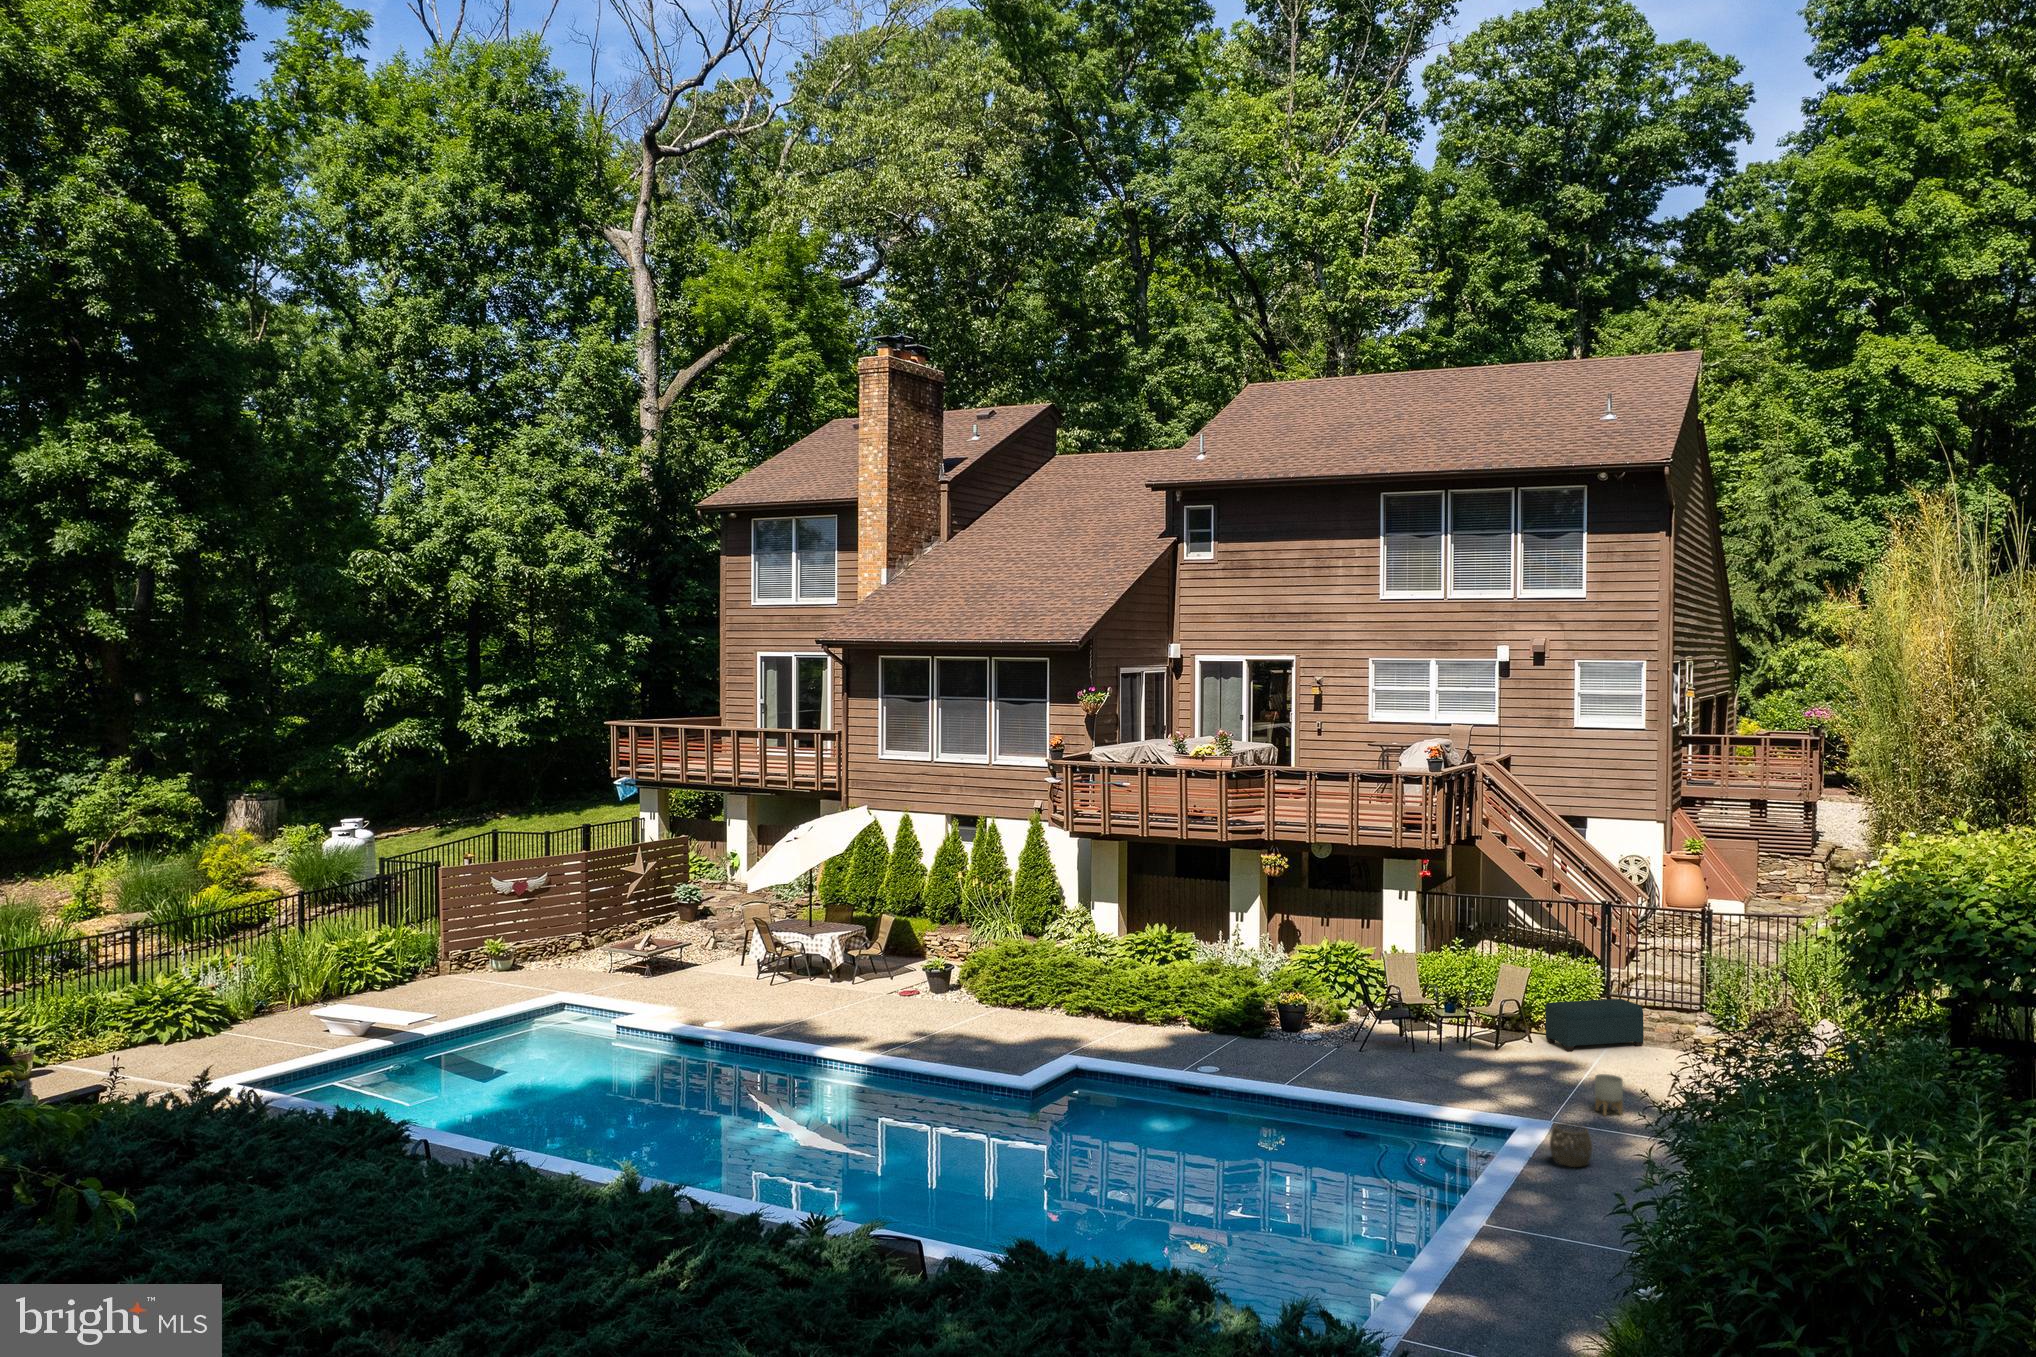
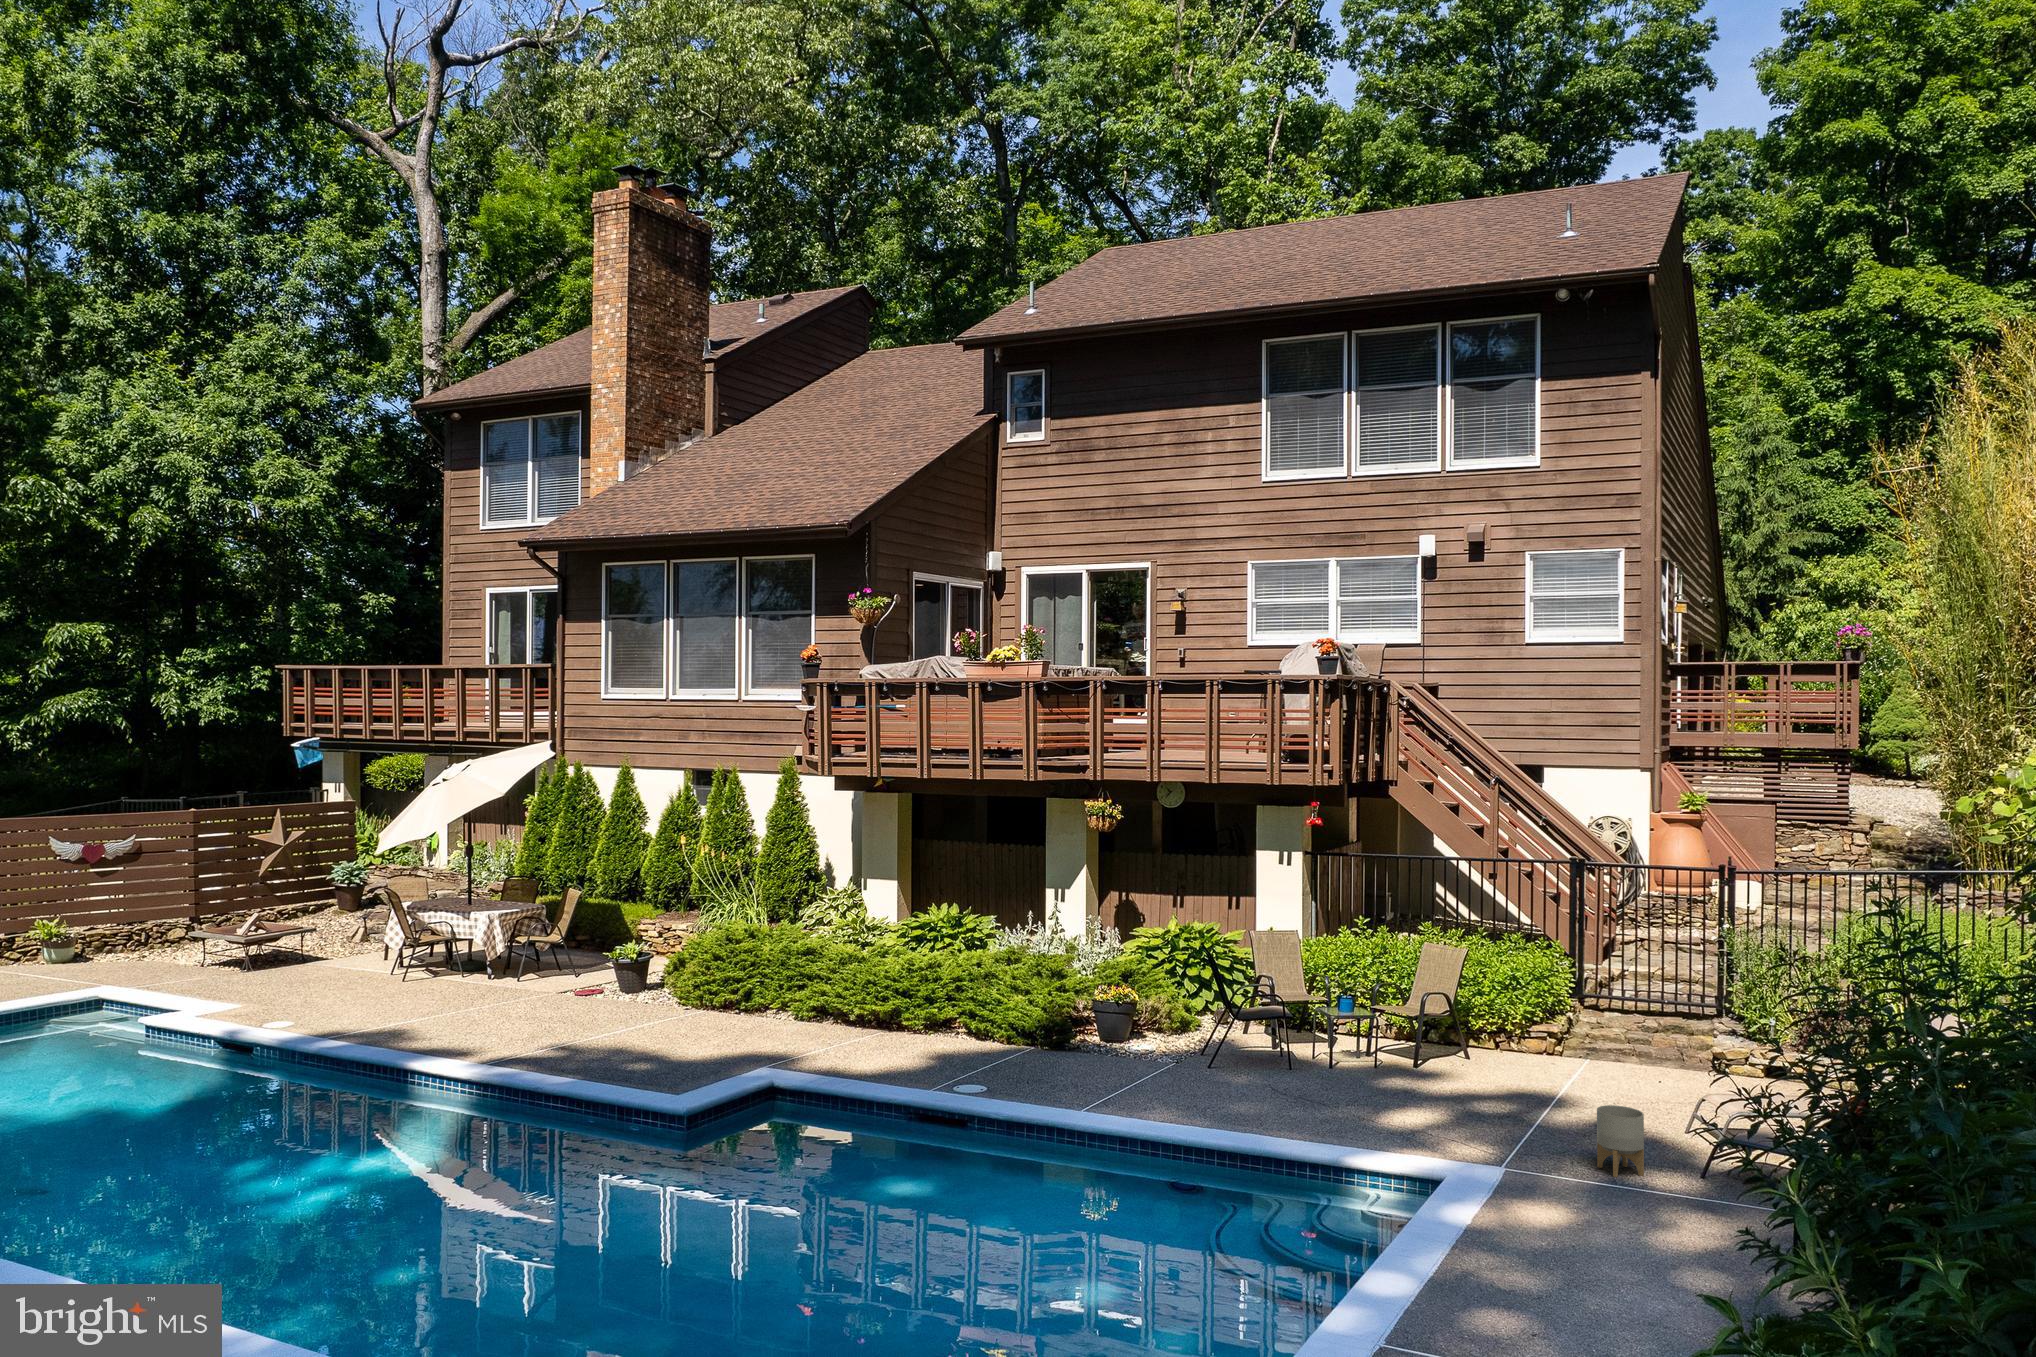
bench: present [1545,999,1644,1052] -> none [1491,994,1635,1072]
woven basket: present [1550,1123,1592,1167] -> none [1545,1195,1625,1280]

